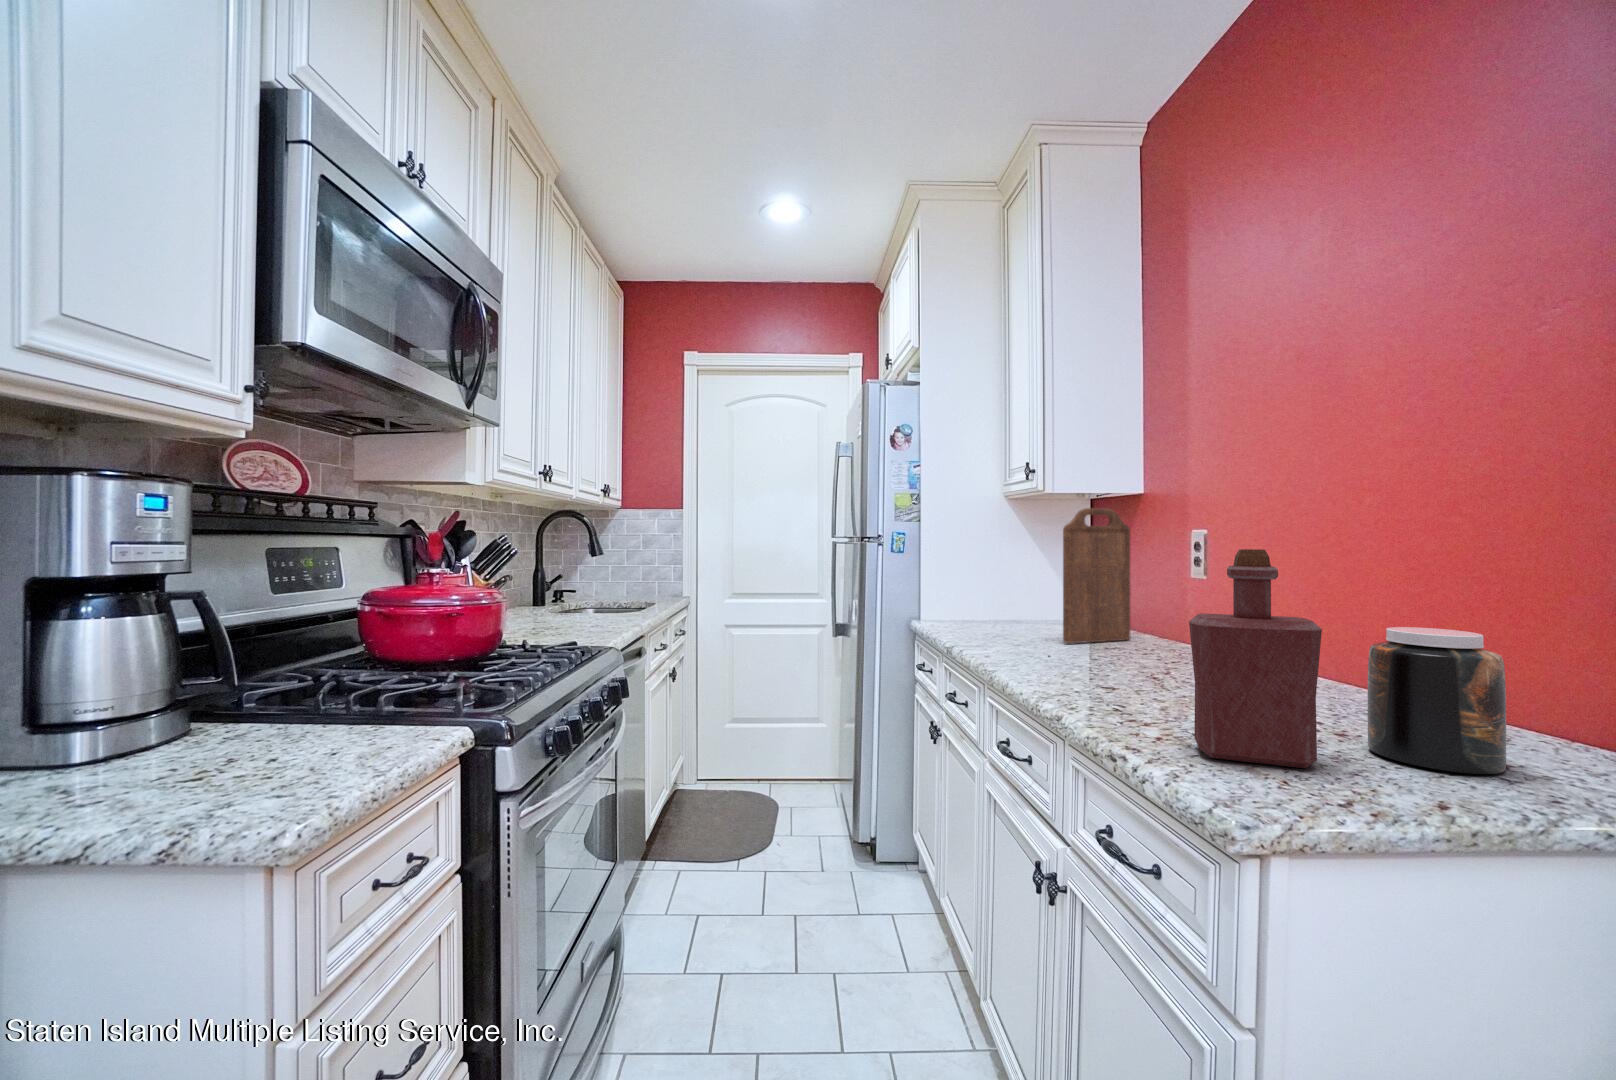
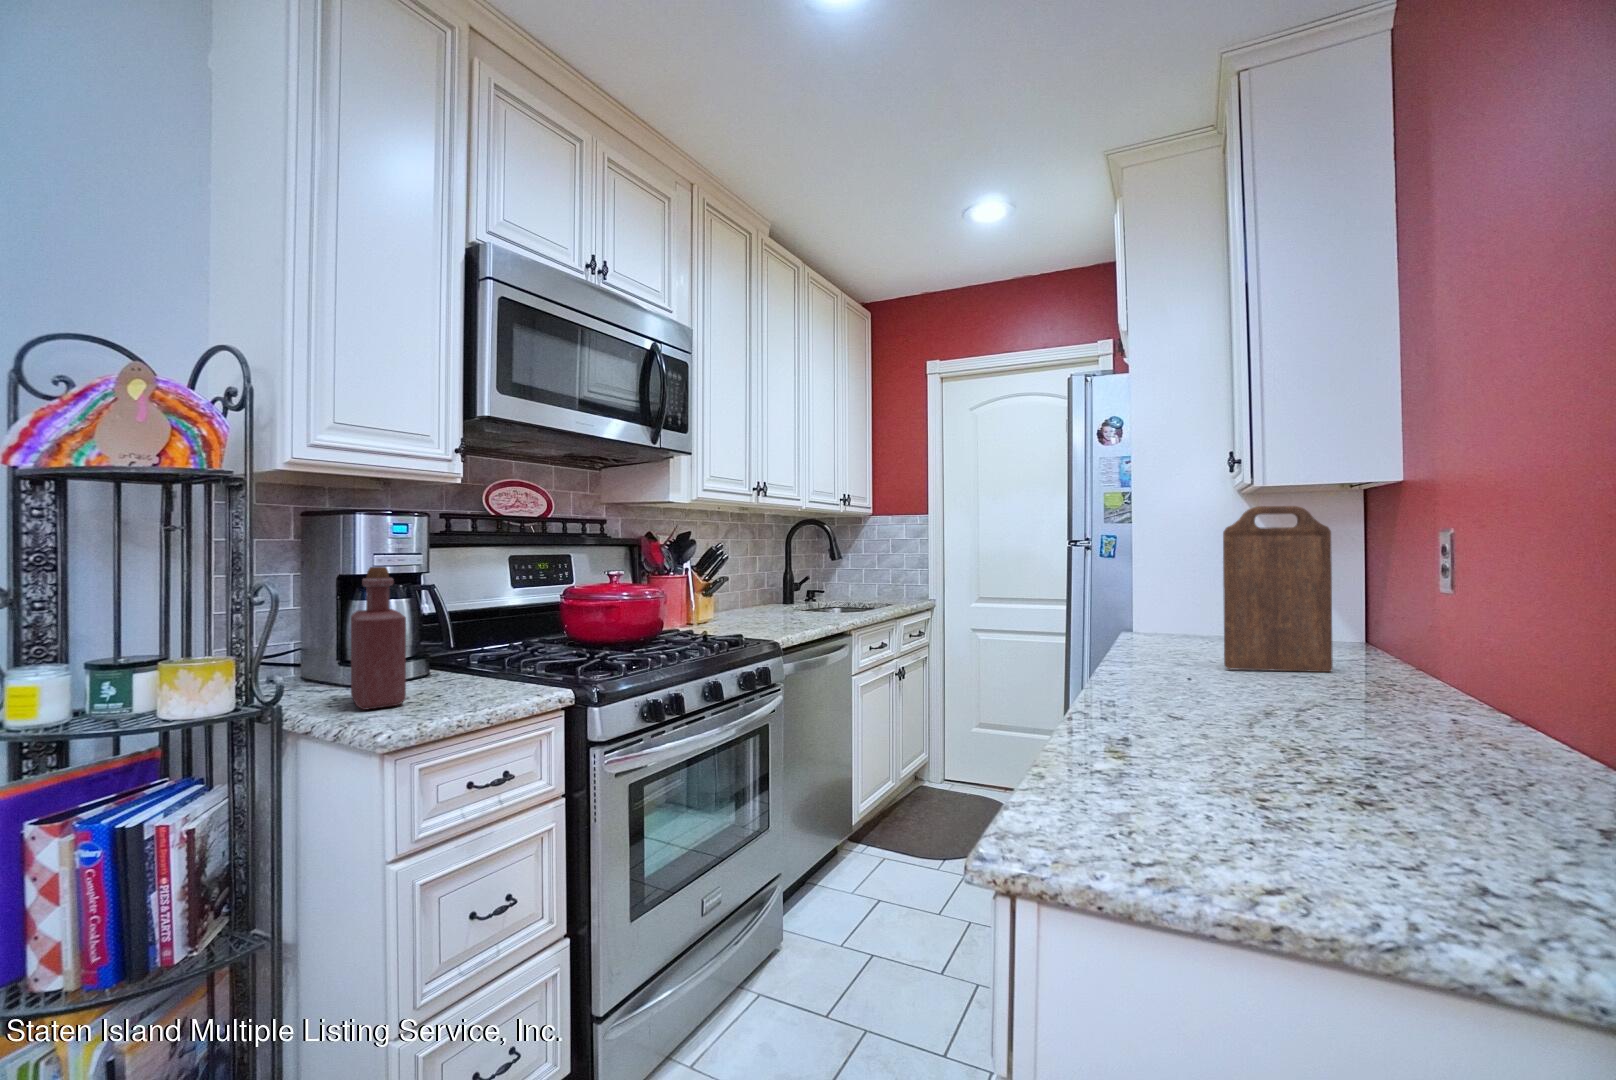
bottle: present [1189,549,1322,768] -> present [351,567,406,710]
jar: present [1368,627,1506,774] -> none [1341,668,1523,882]

